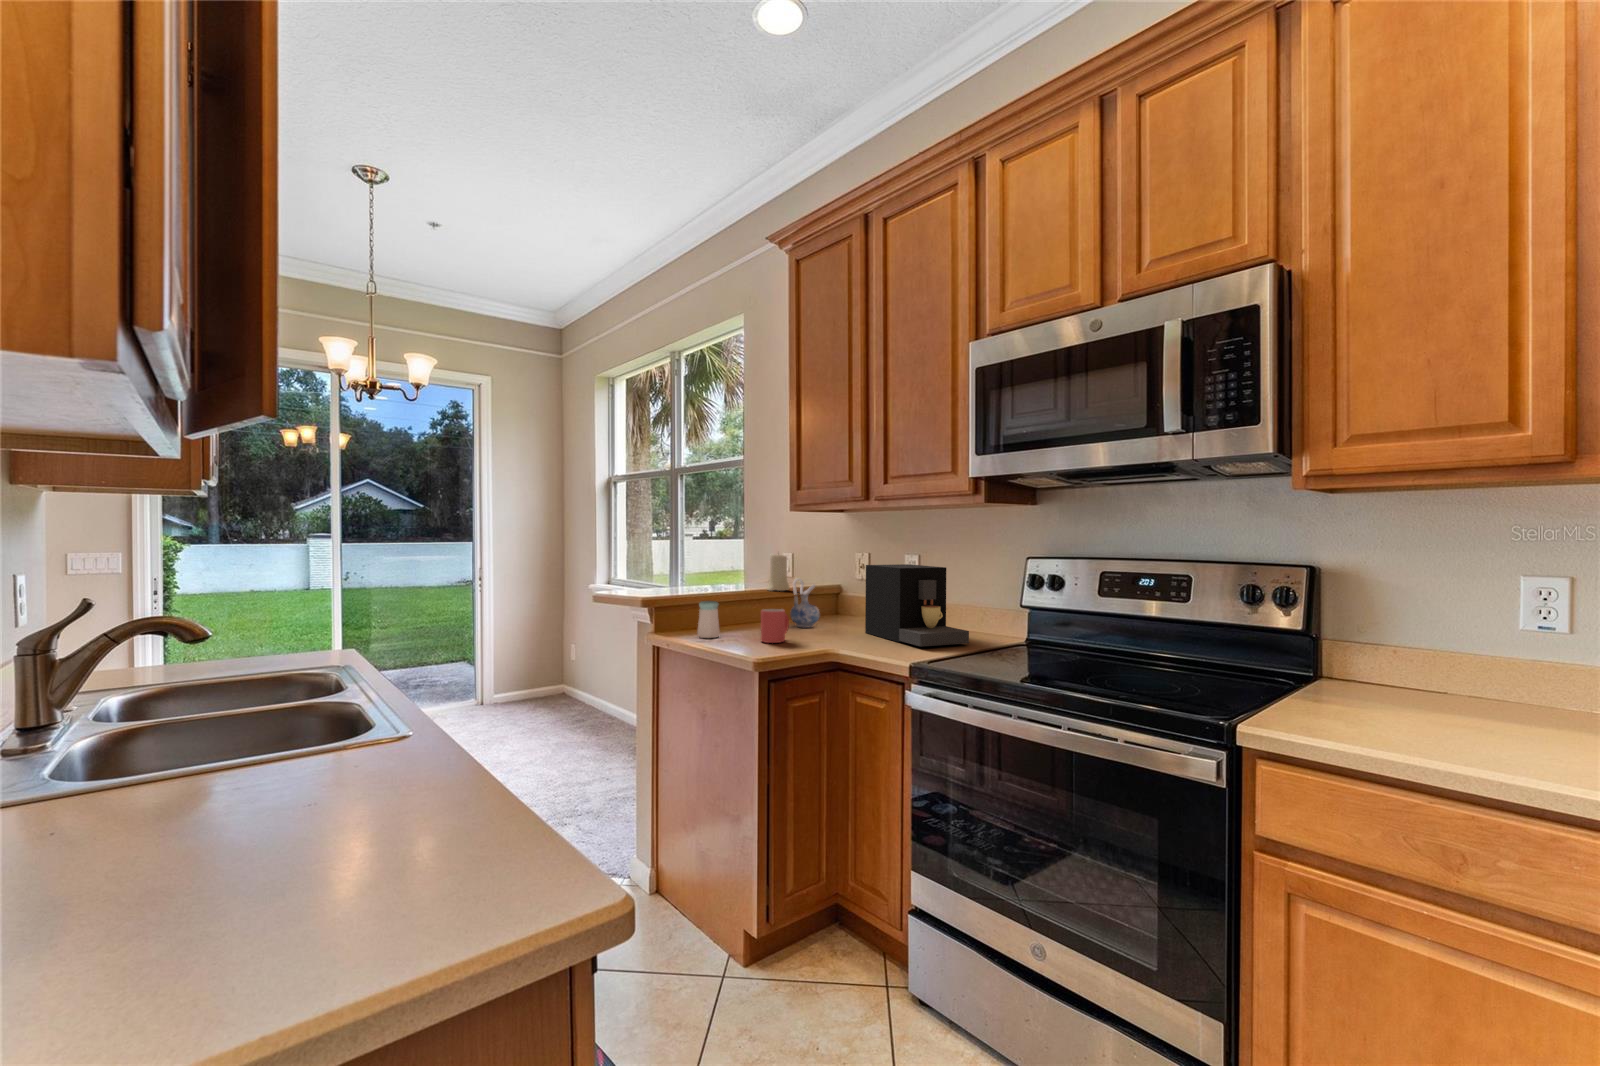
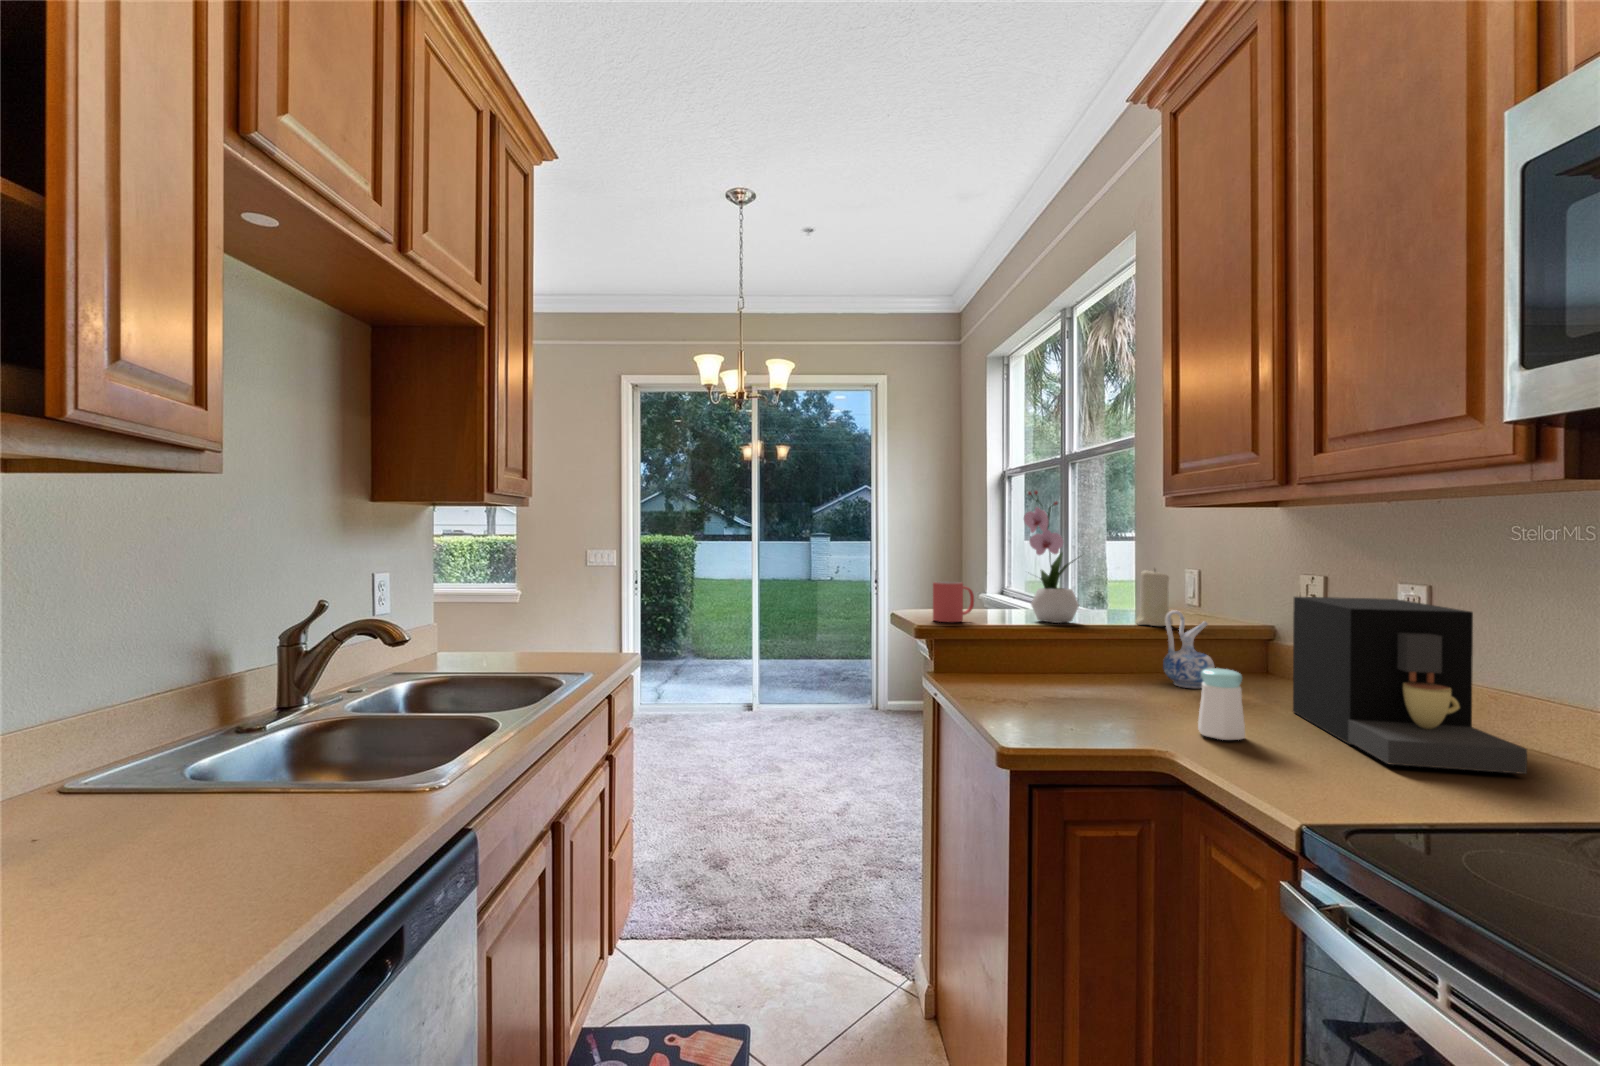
flower arrangement: none [699,497,739,592] -> present [1024,491,1079,623]
salt shaker: present [697,601,720,638] -> present [1198,668,1245,740]
mug: present [761,609,789,643] -> present [933,581,974,622]

